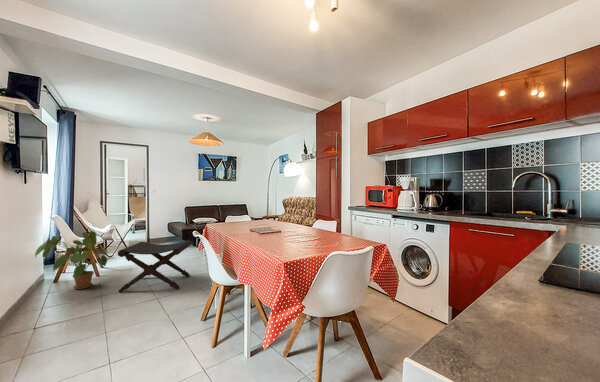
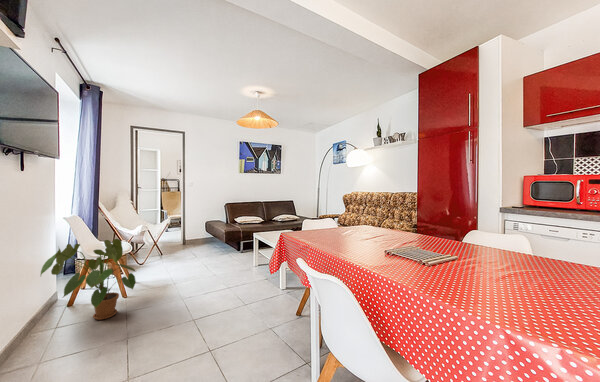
footstool: present [118,240,191,292] -> none [149,253,244,330]

